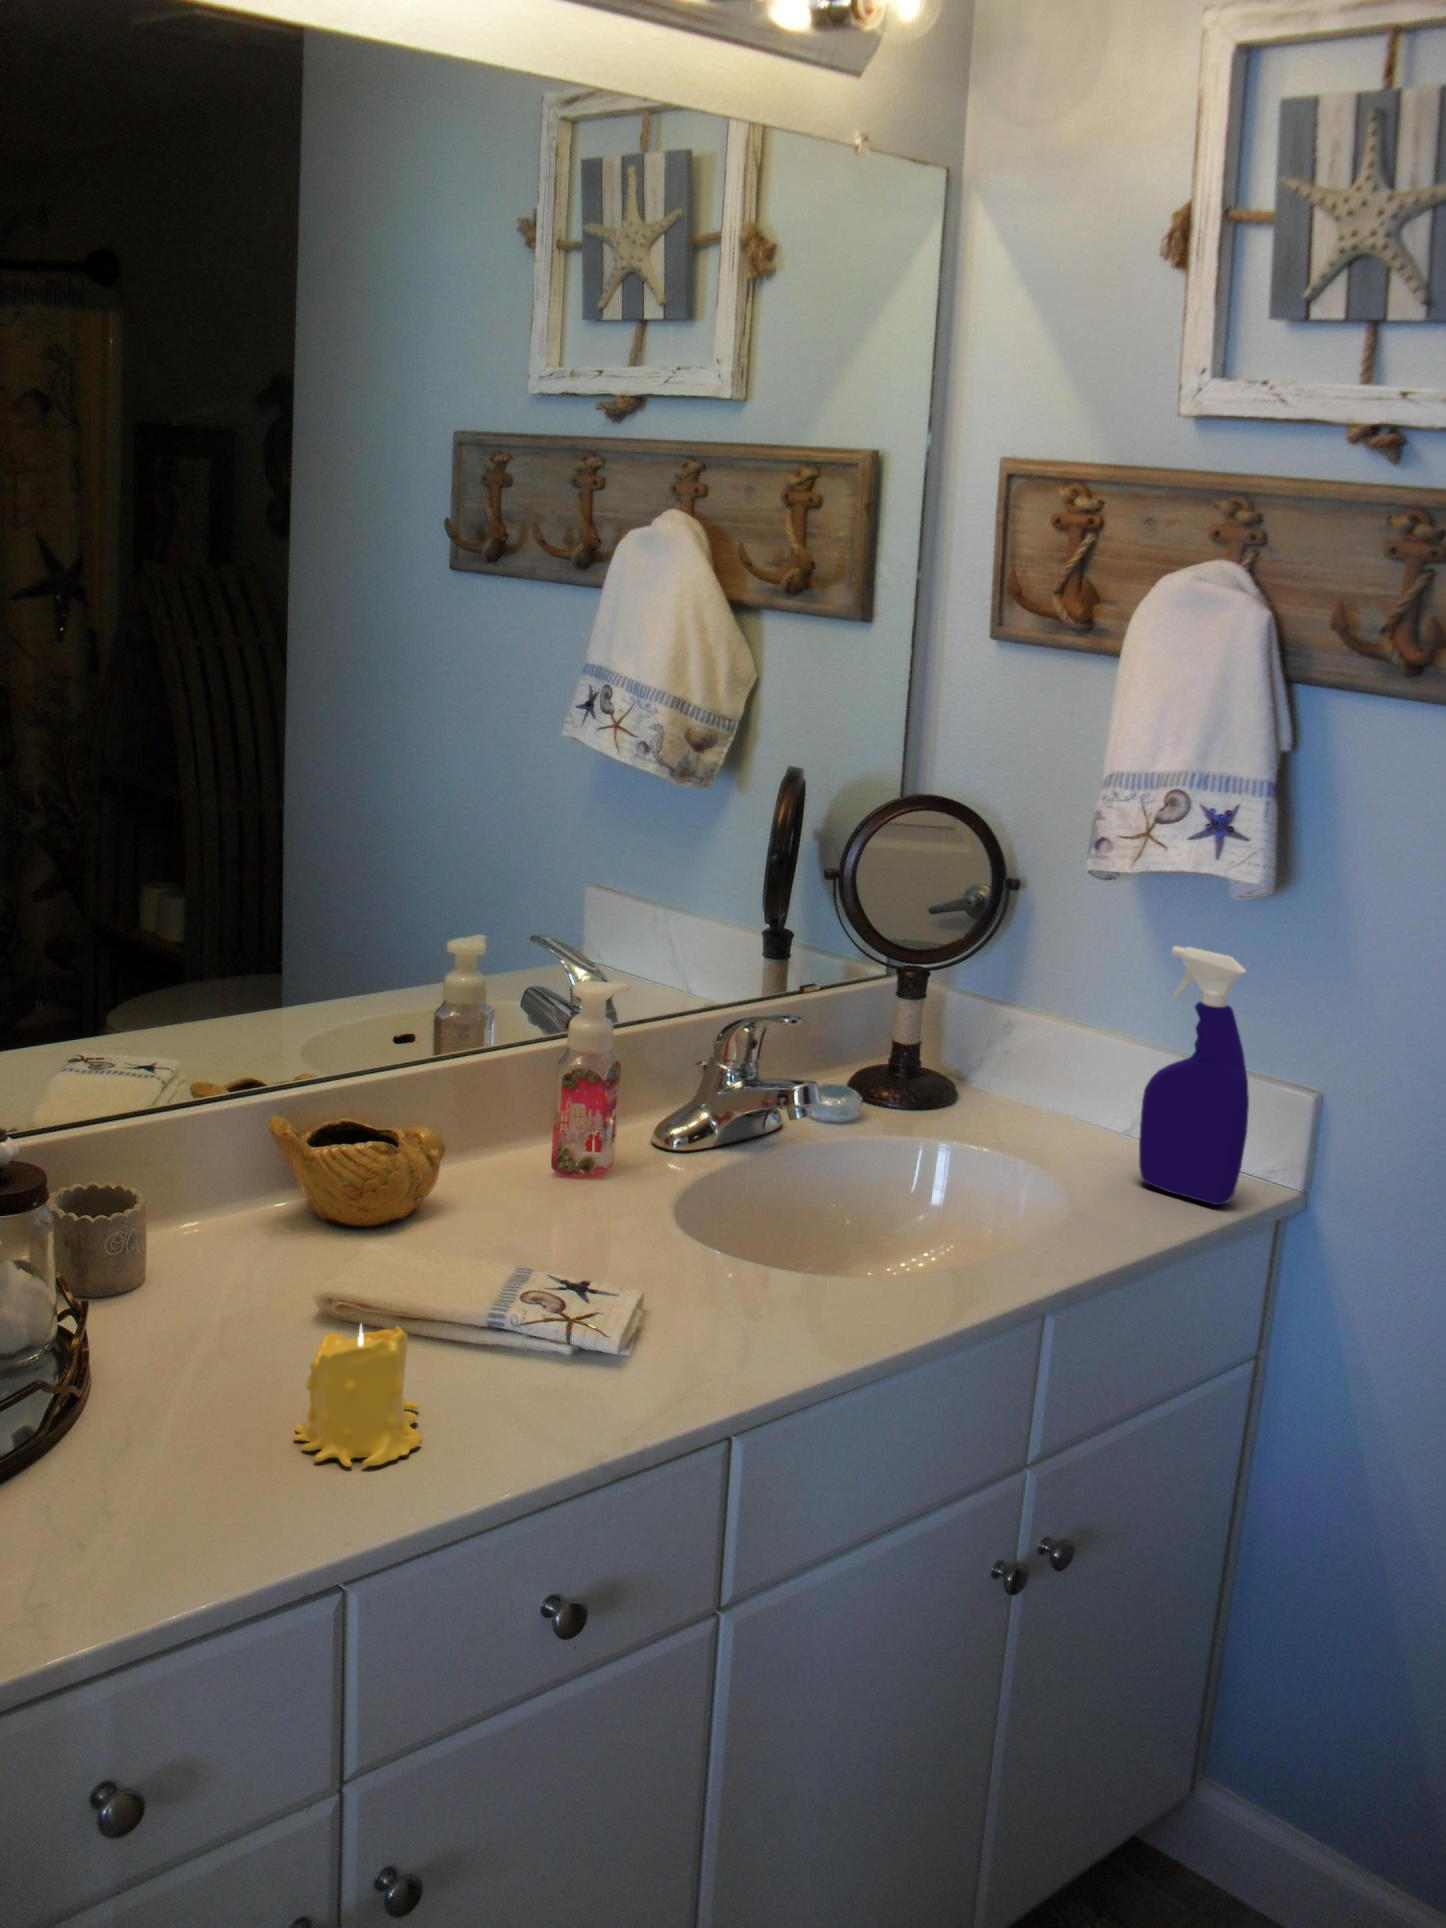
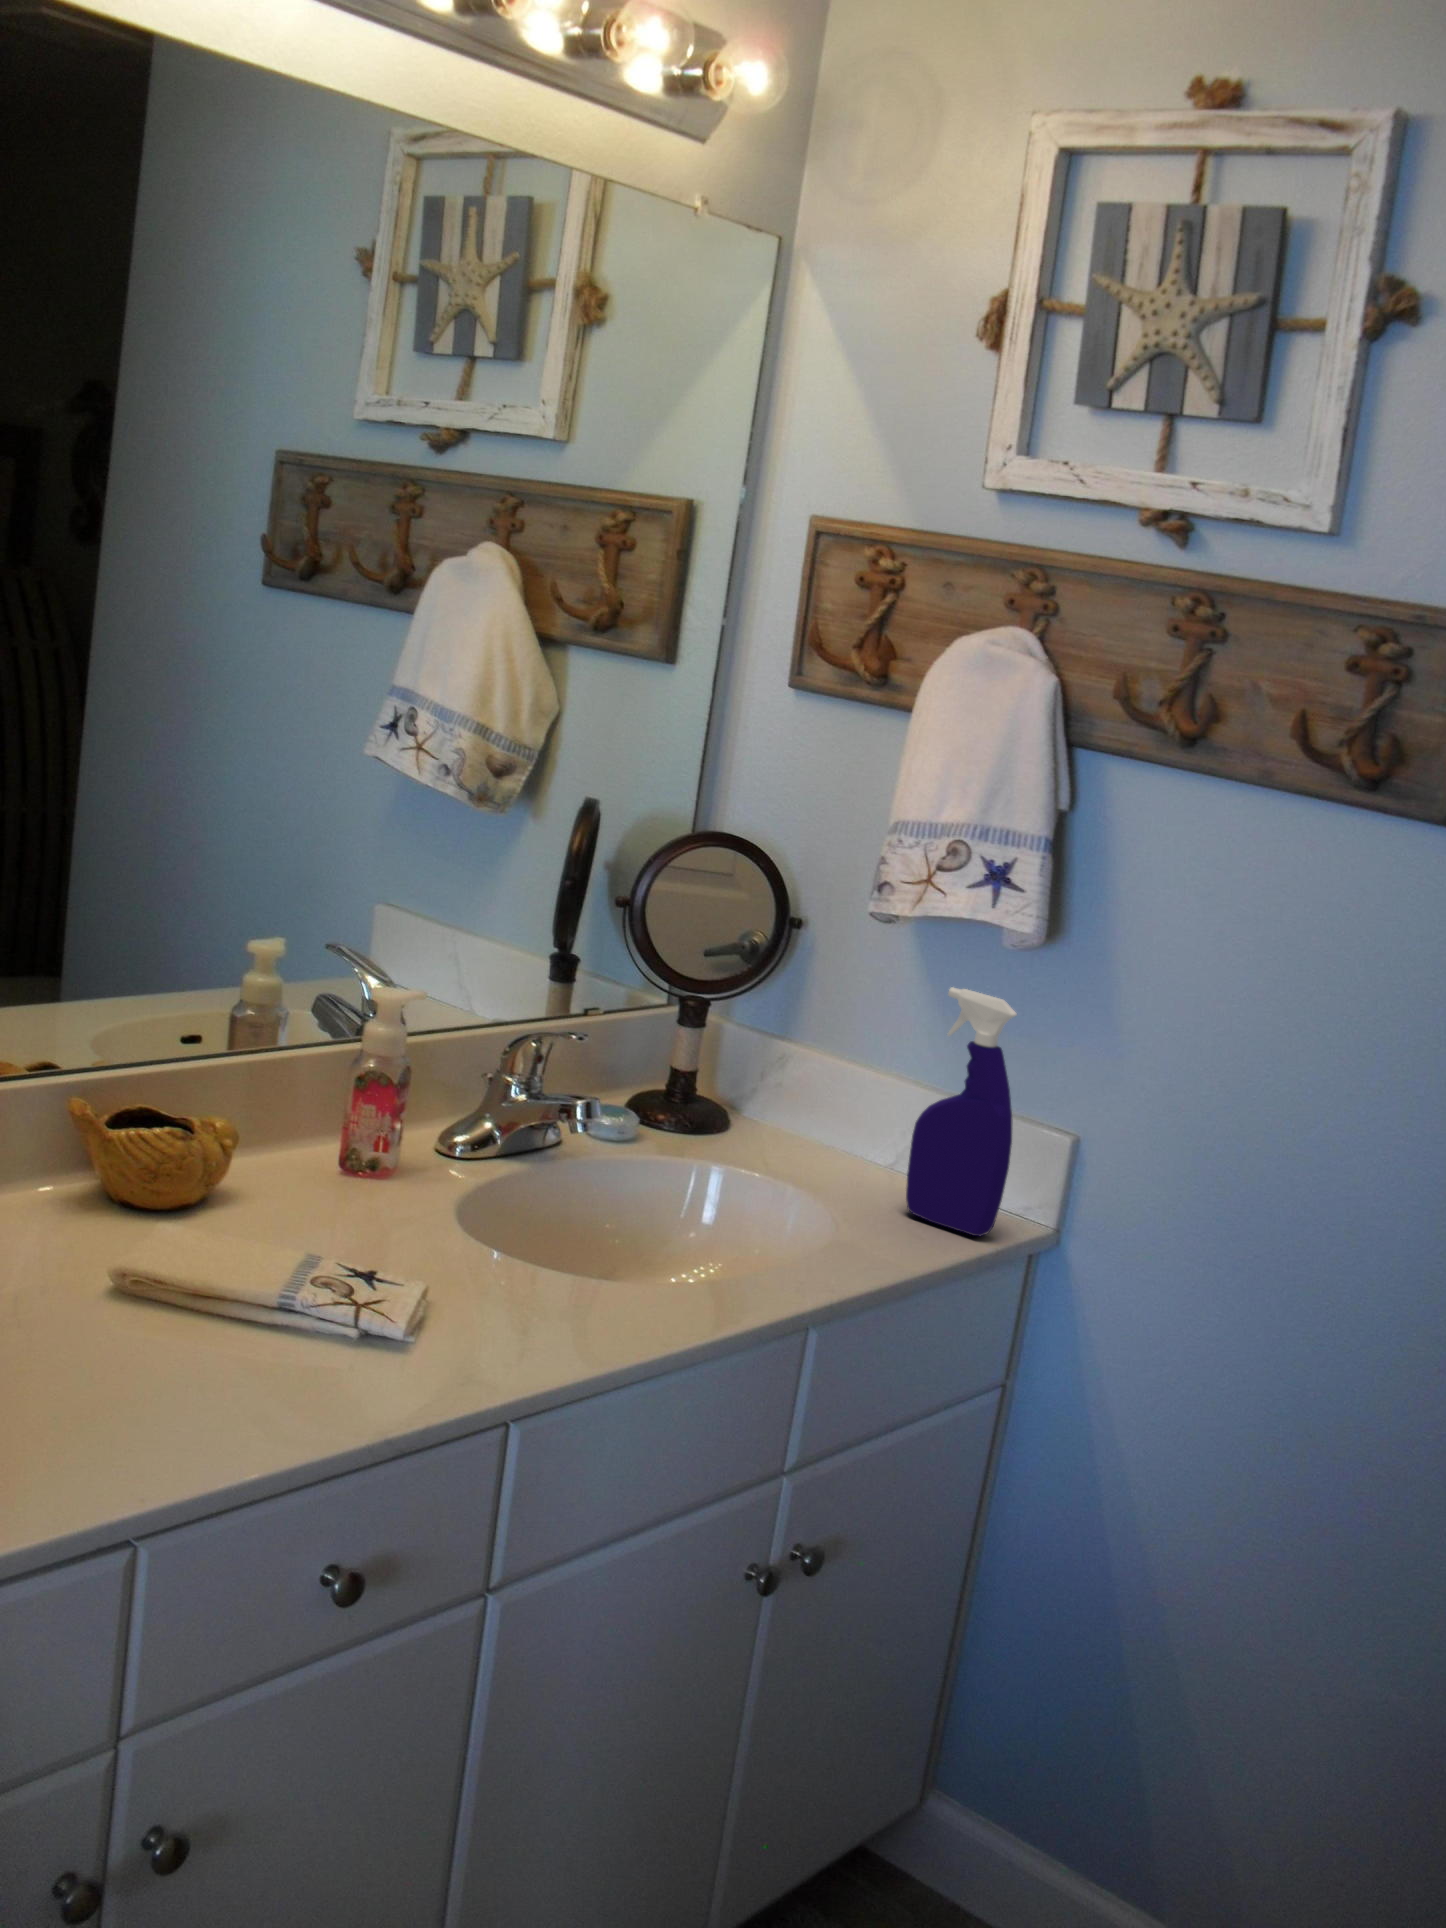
candle: present [294,1326,422,1467] -> none [85,1284,214,1428]

